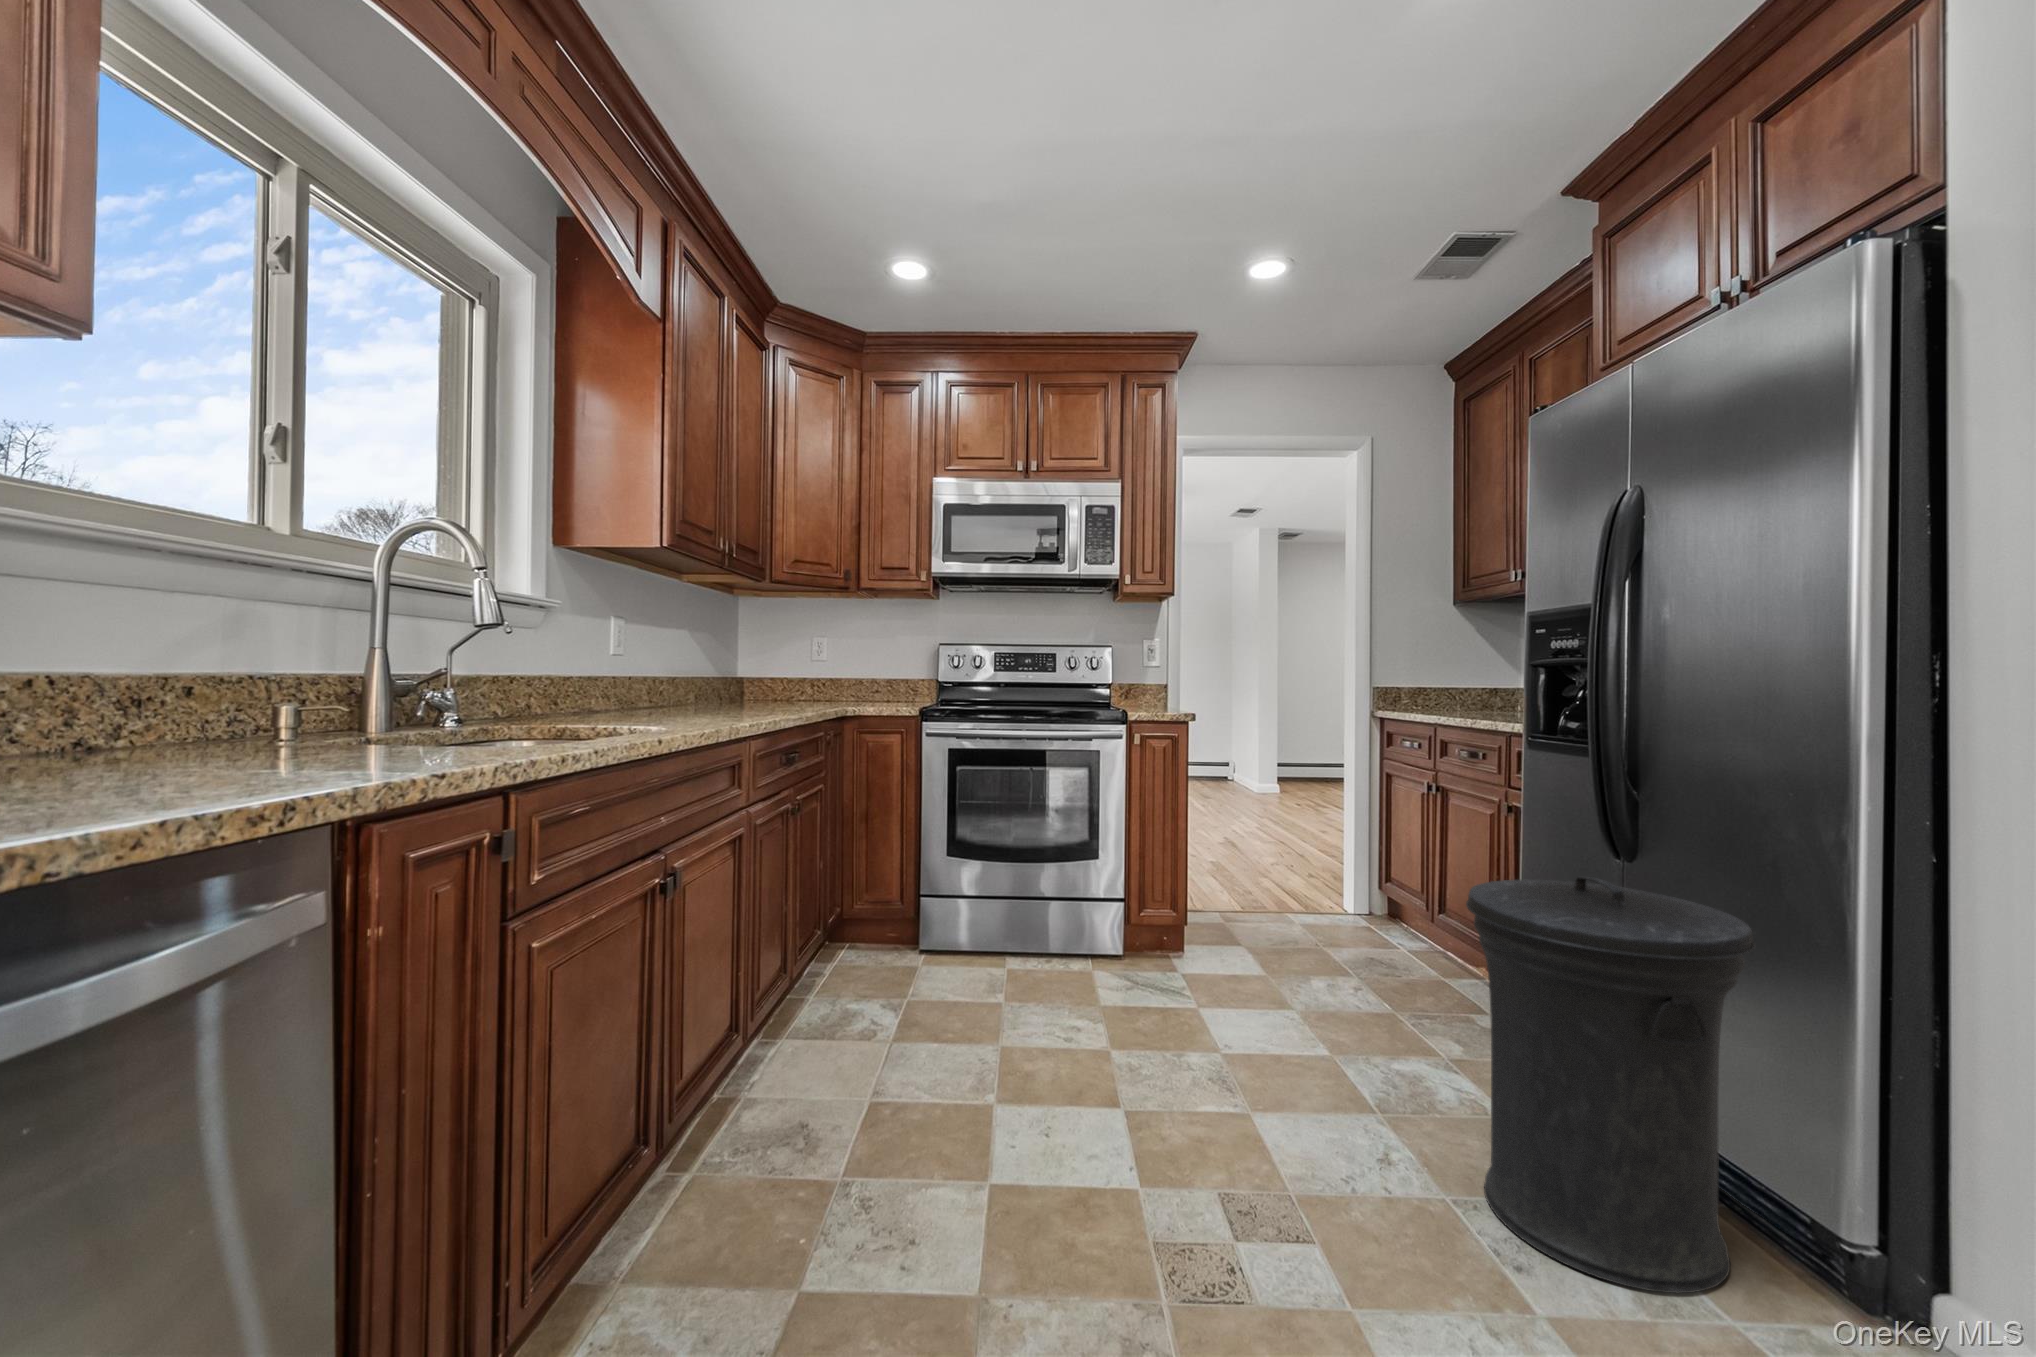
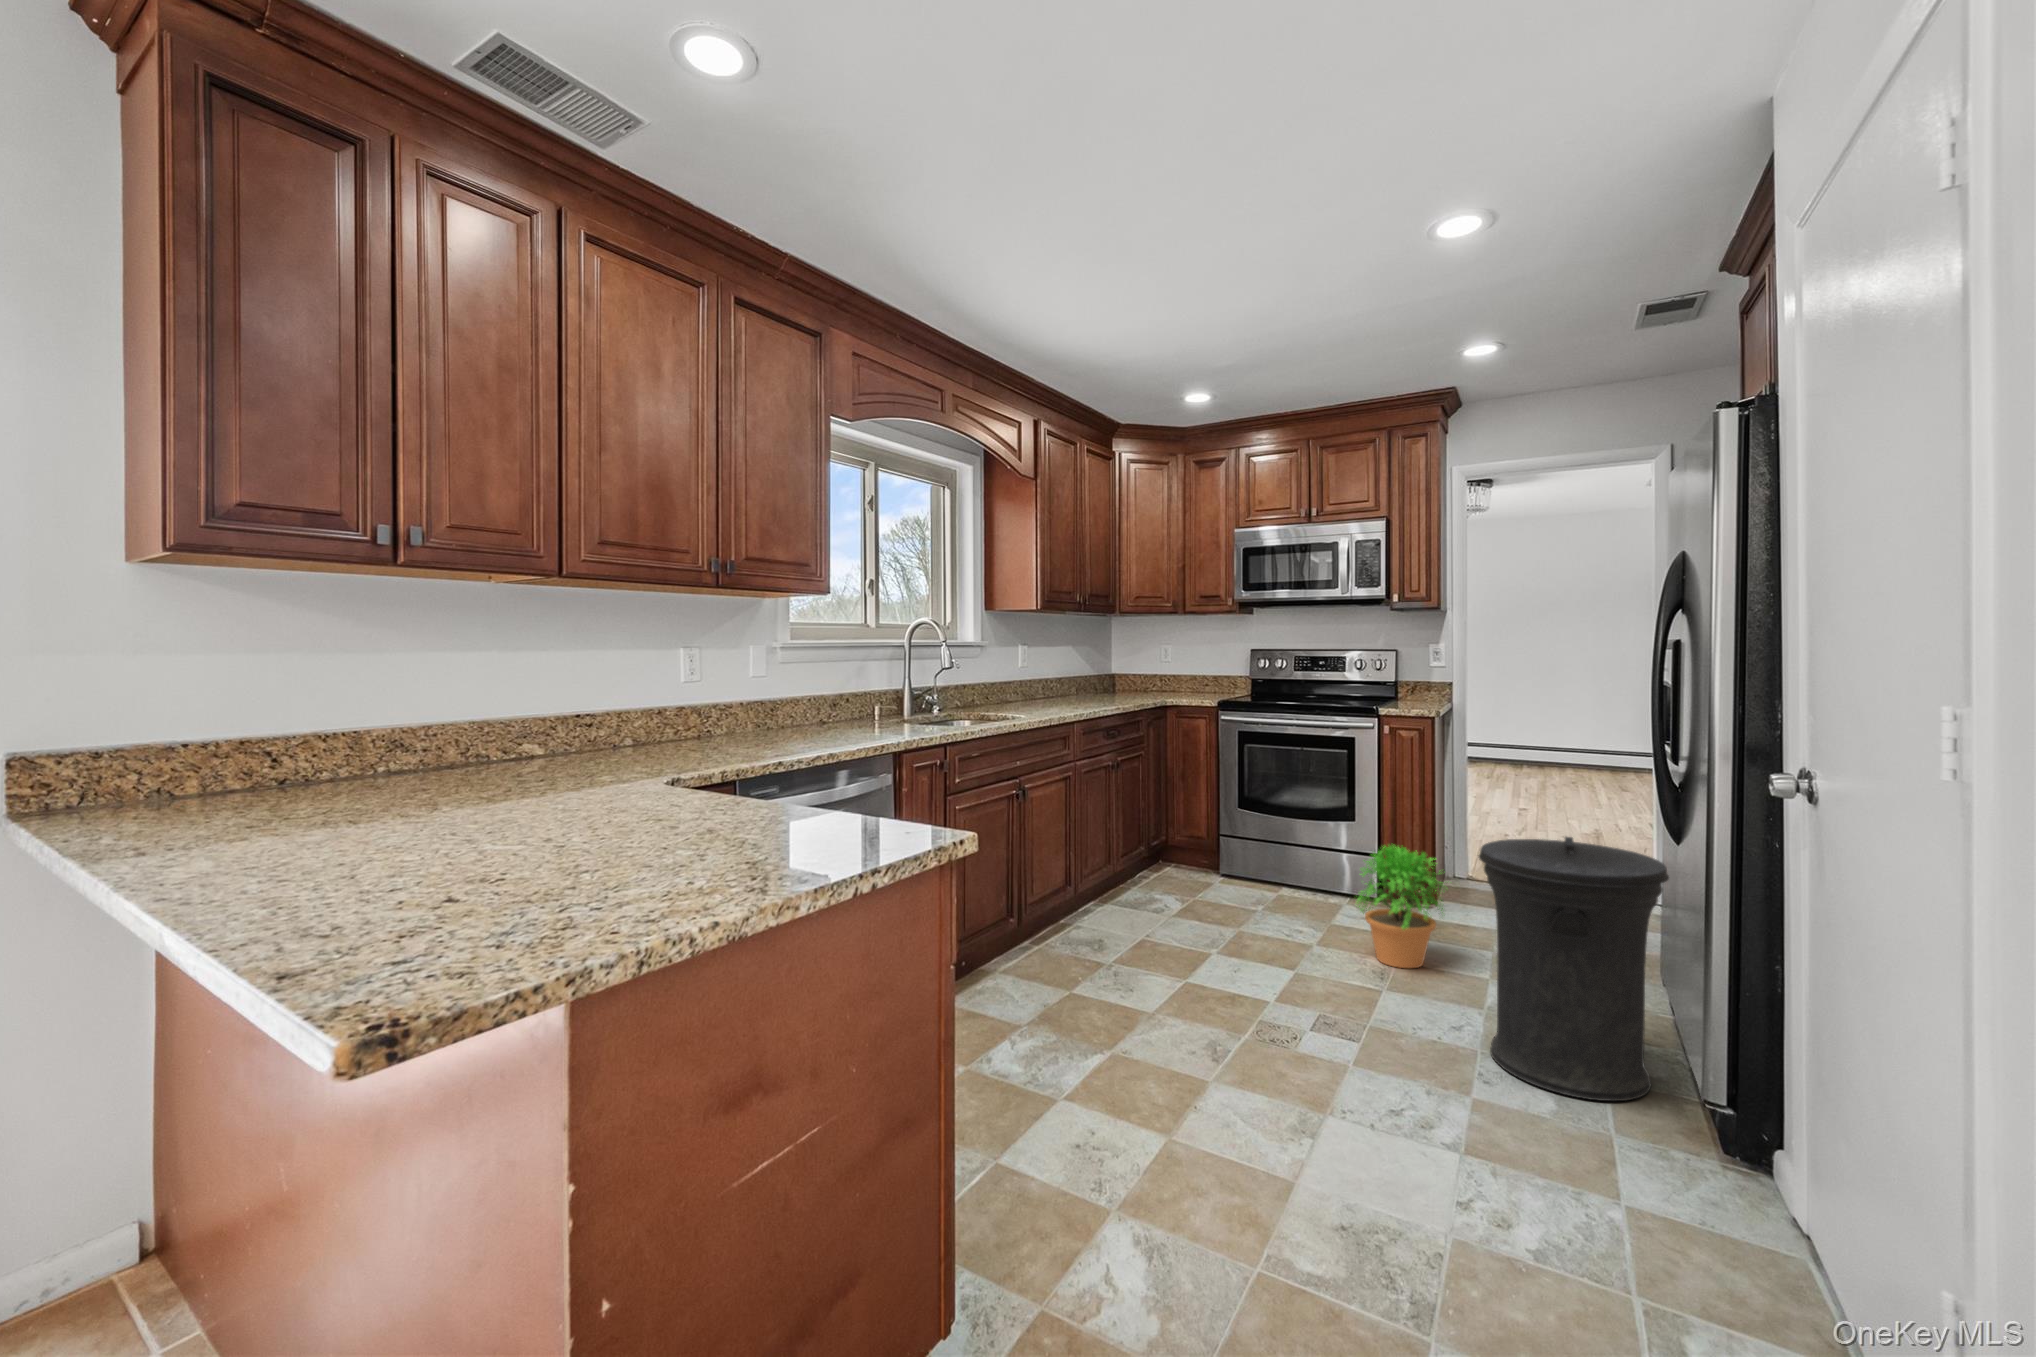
potted plant: none [1181,895,1306,1077] -> present [1357,846,1444,968]

